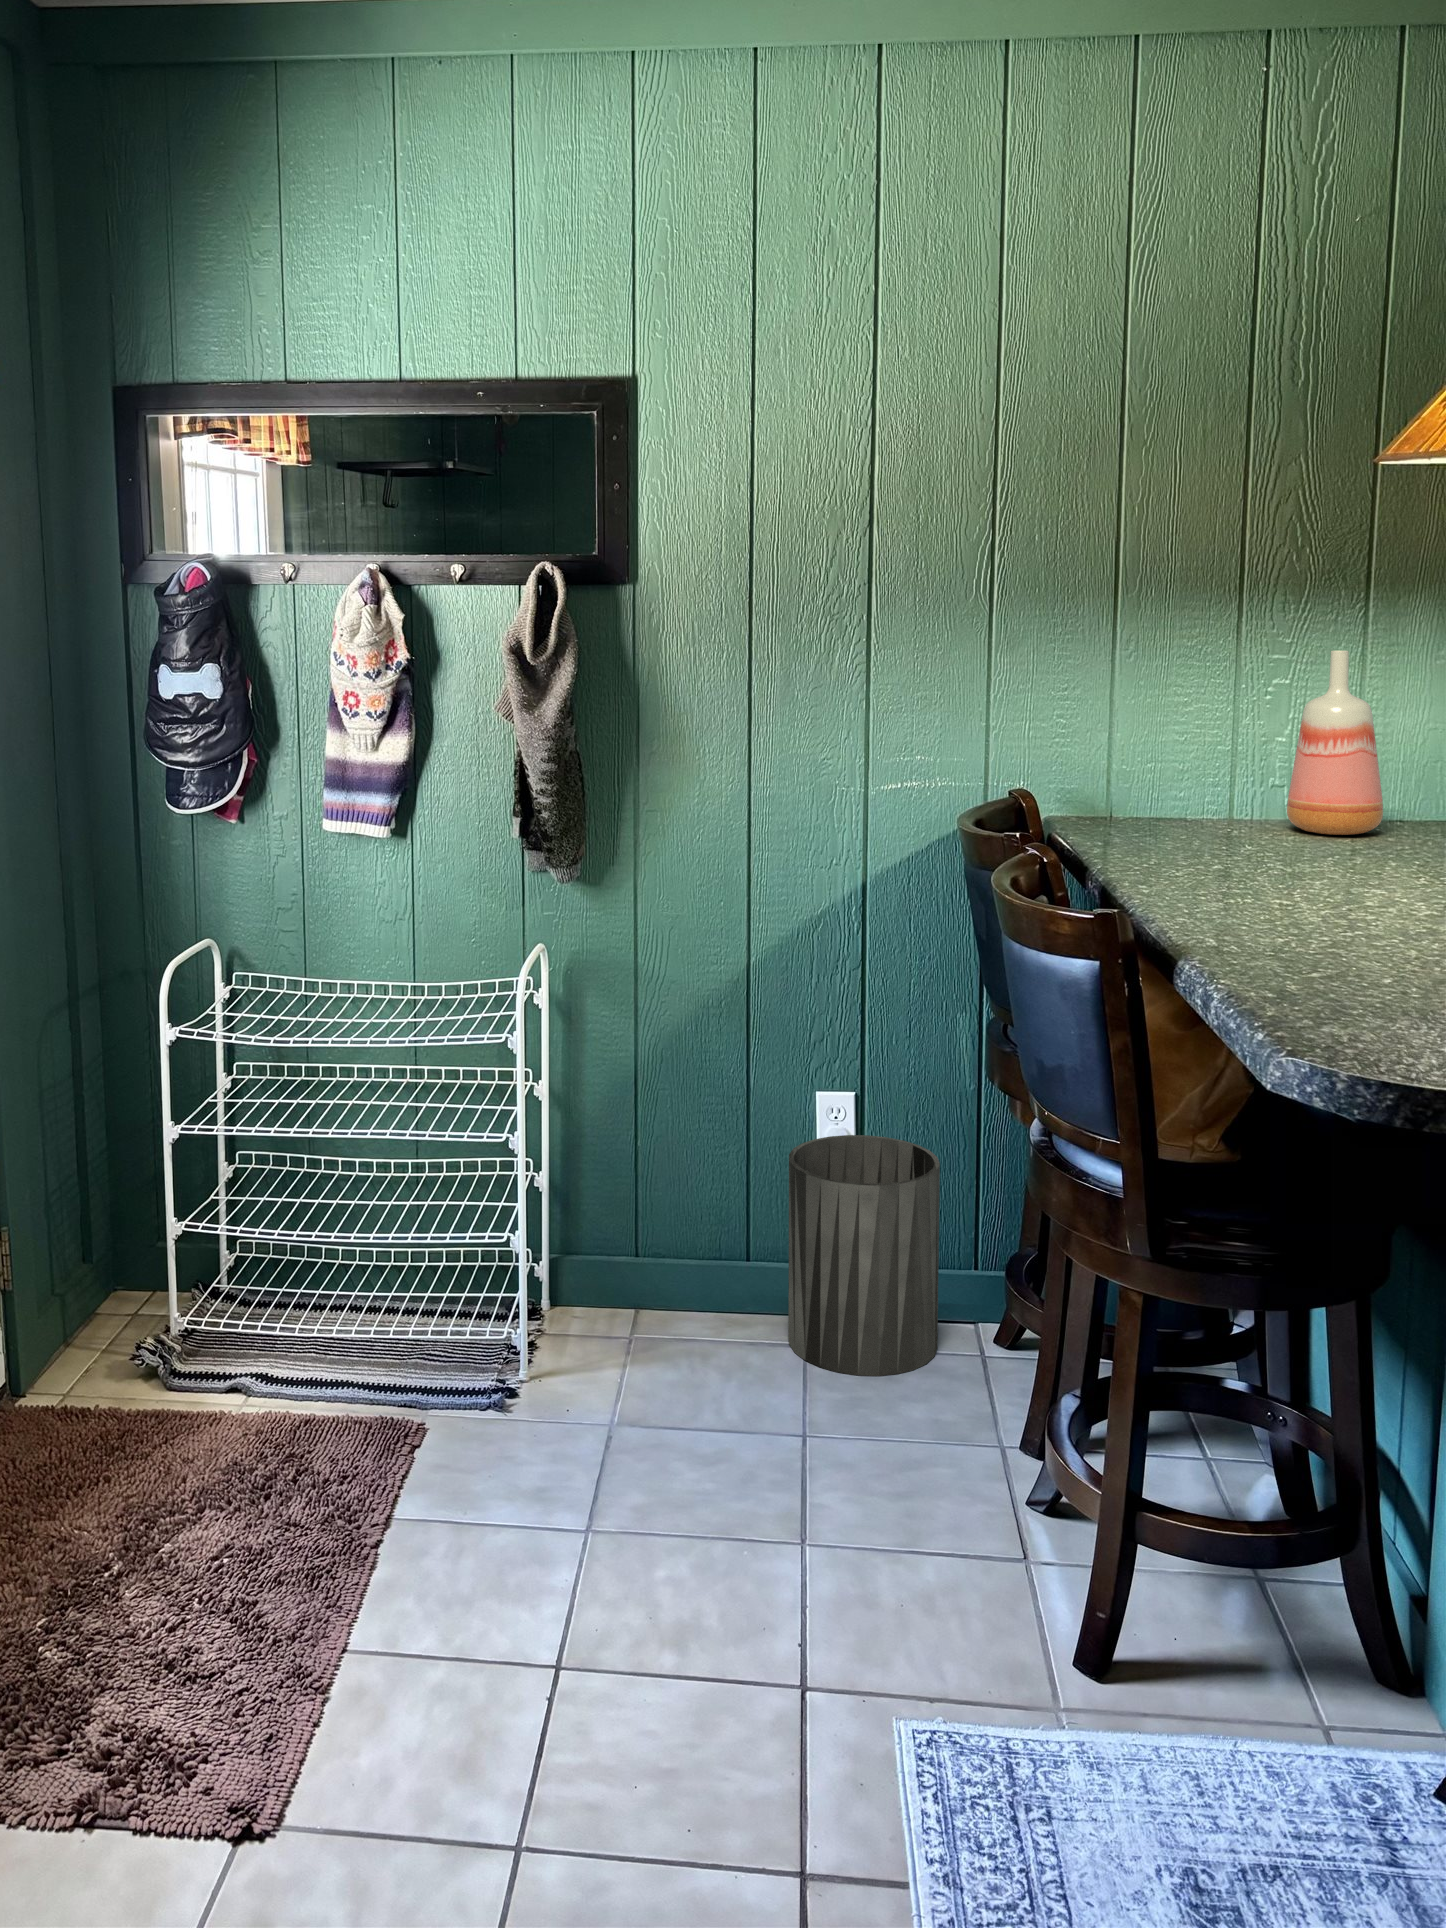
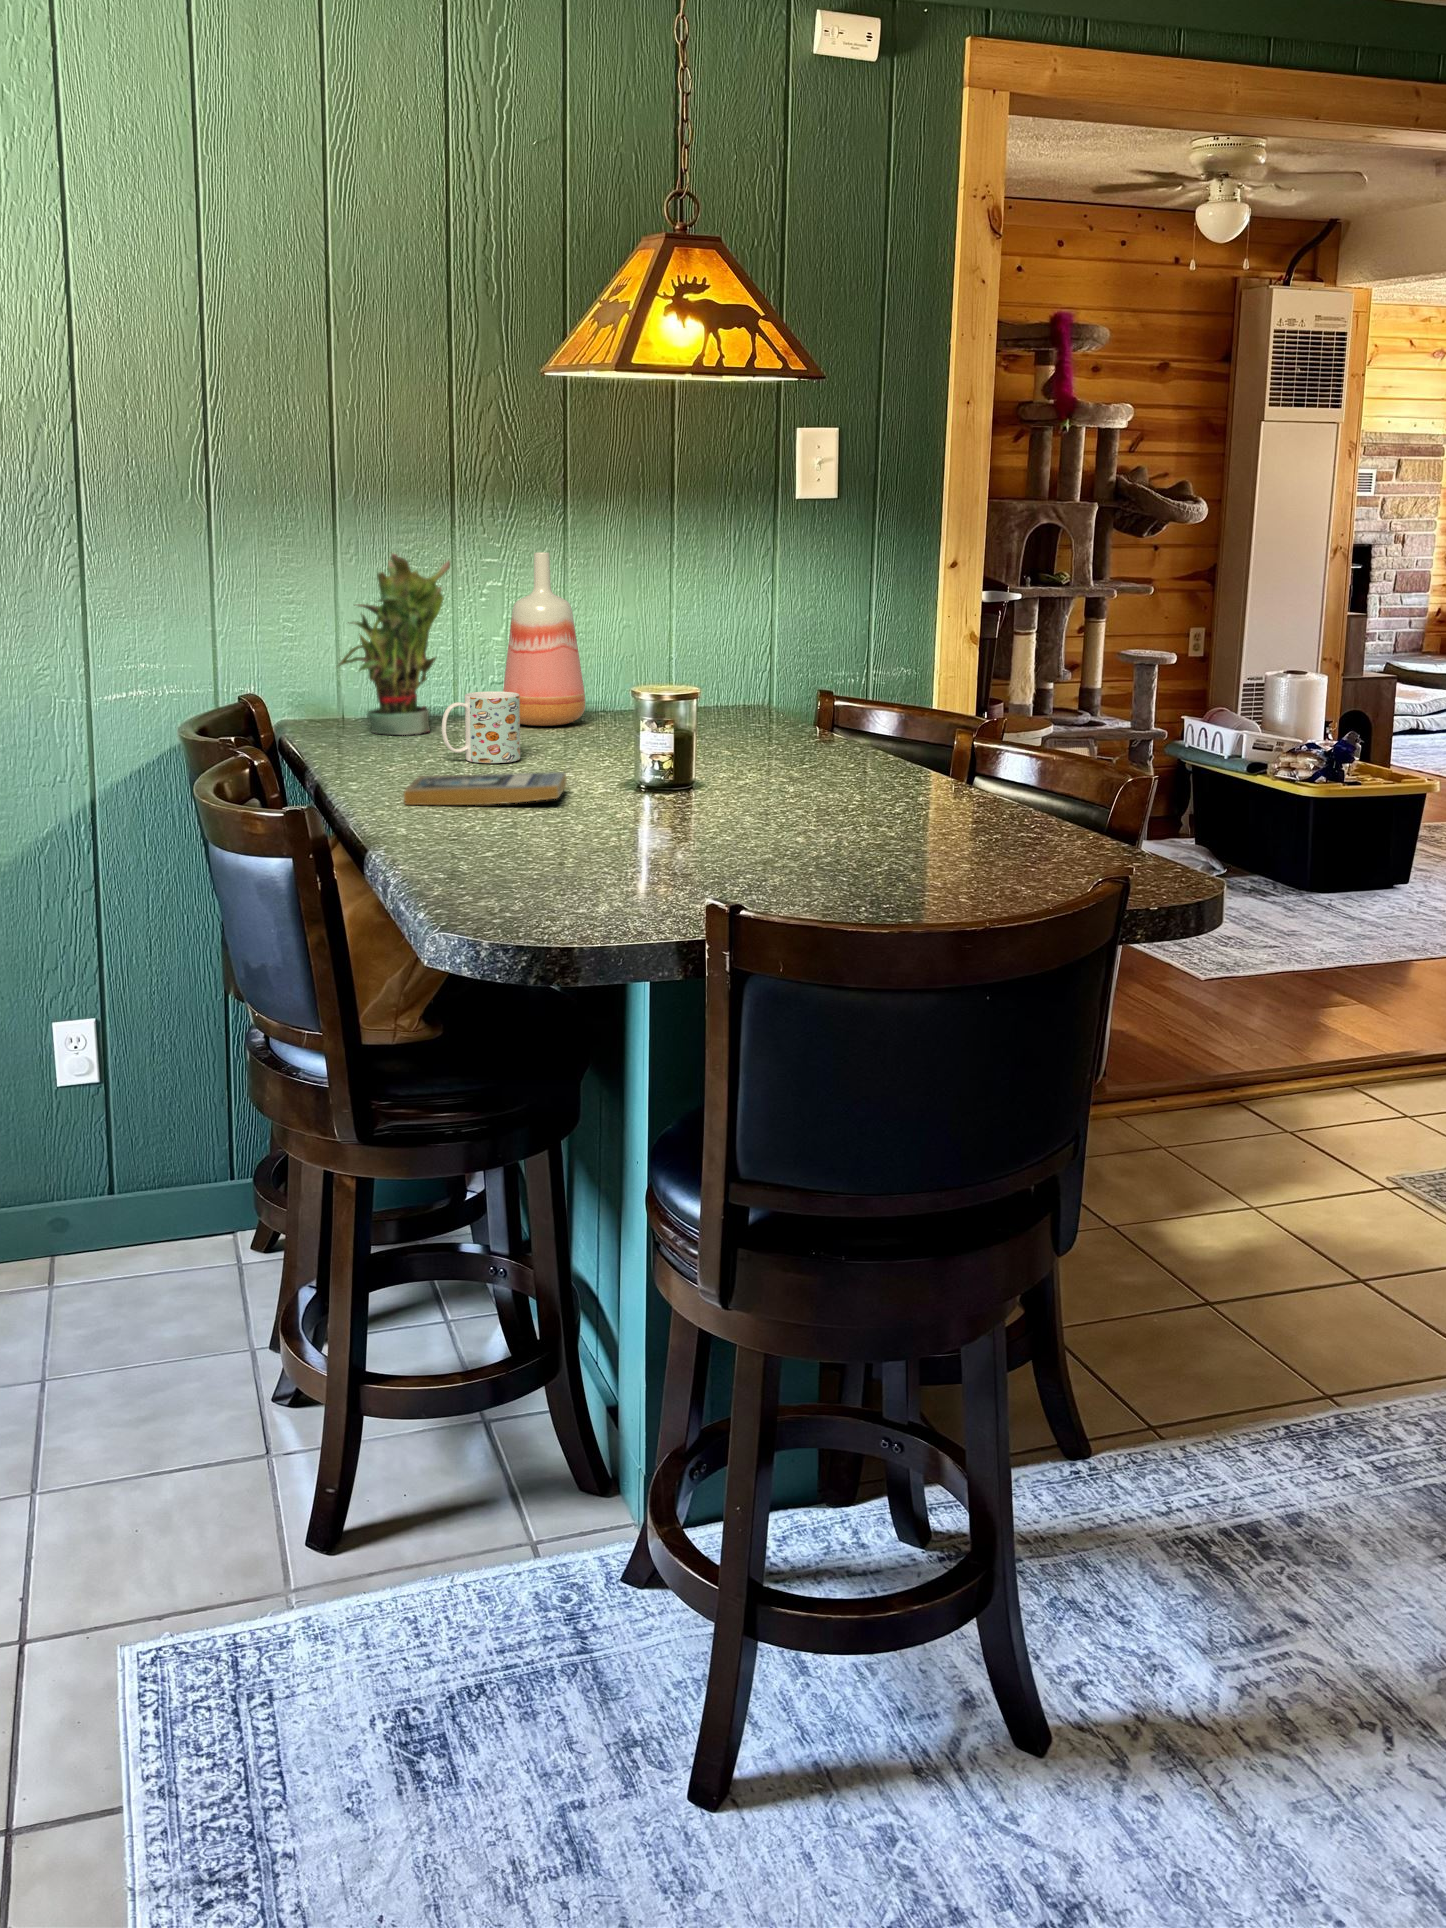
potted plant: none [1112,652,1241,837] -> present [339,554,450,735]
mug: none [1234,798,1322,874] -> present [442,691,520,763]
book: none [1206,884,1385,920] -> present [404,772,567,805]
trash can: present [788,1135,940,1376] -> none [19,1061,191,1310]

